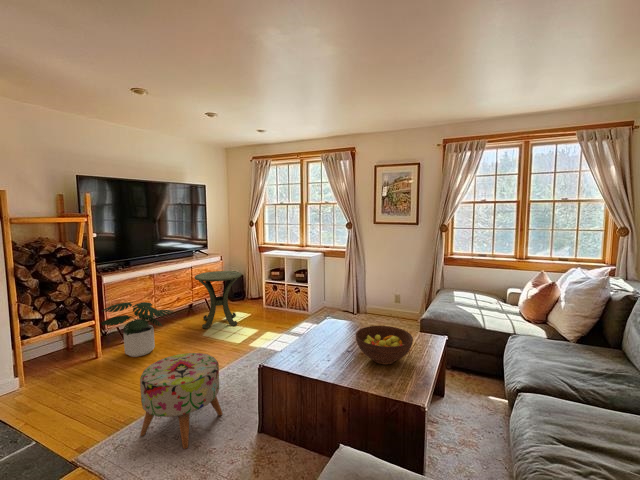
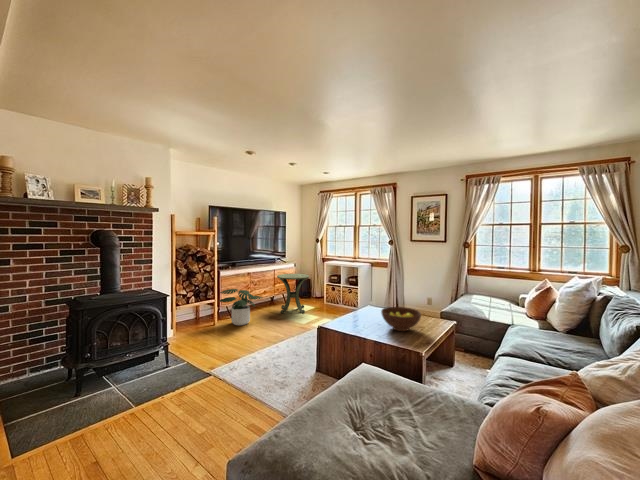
ottoman: present [140,353,223,449] -> none [243,318,293,373]

